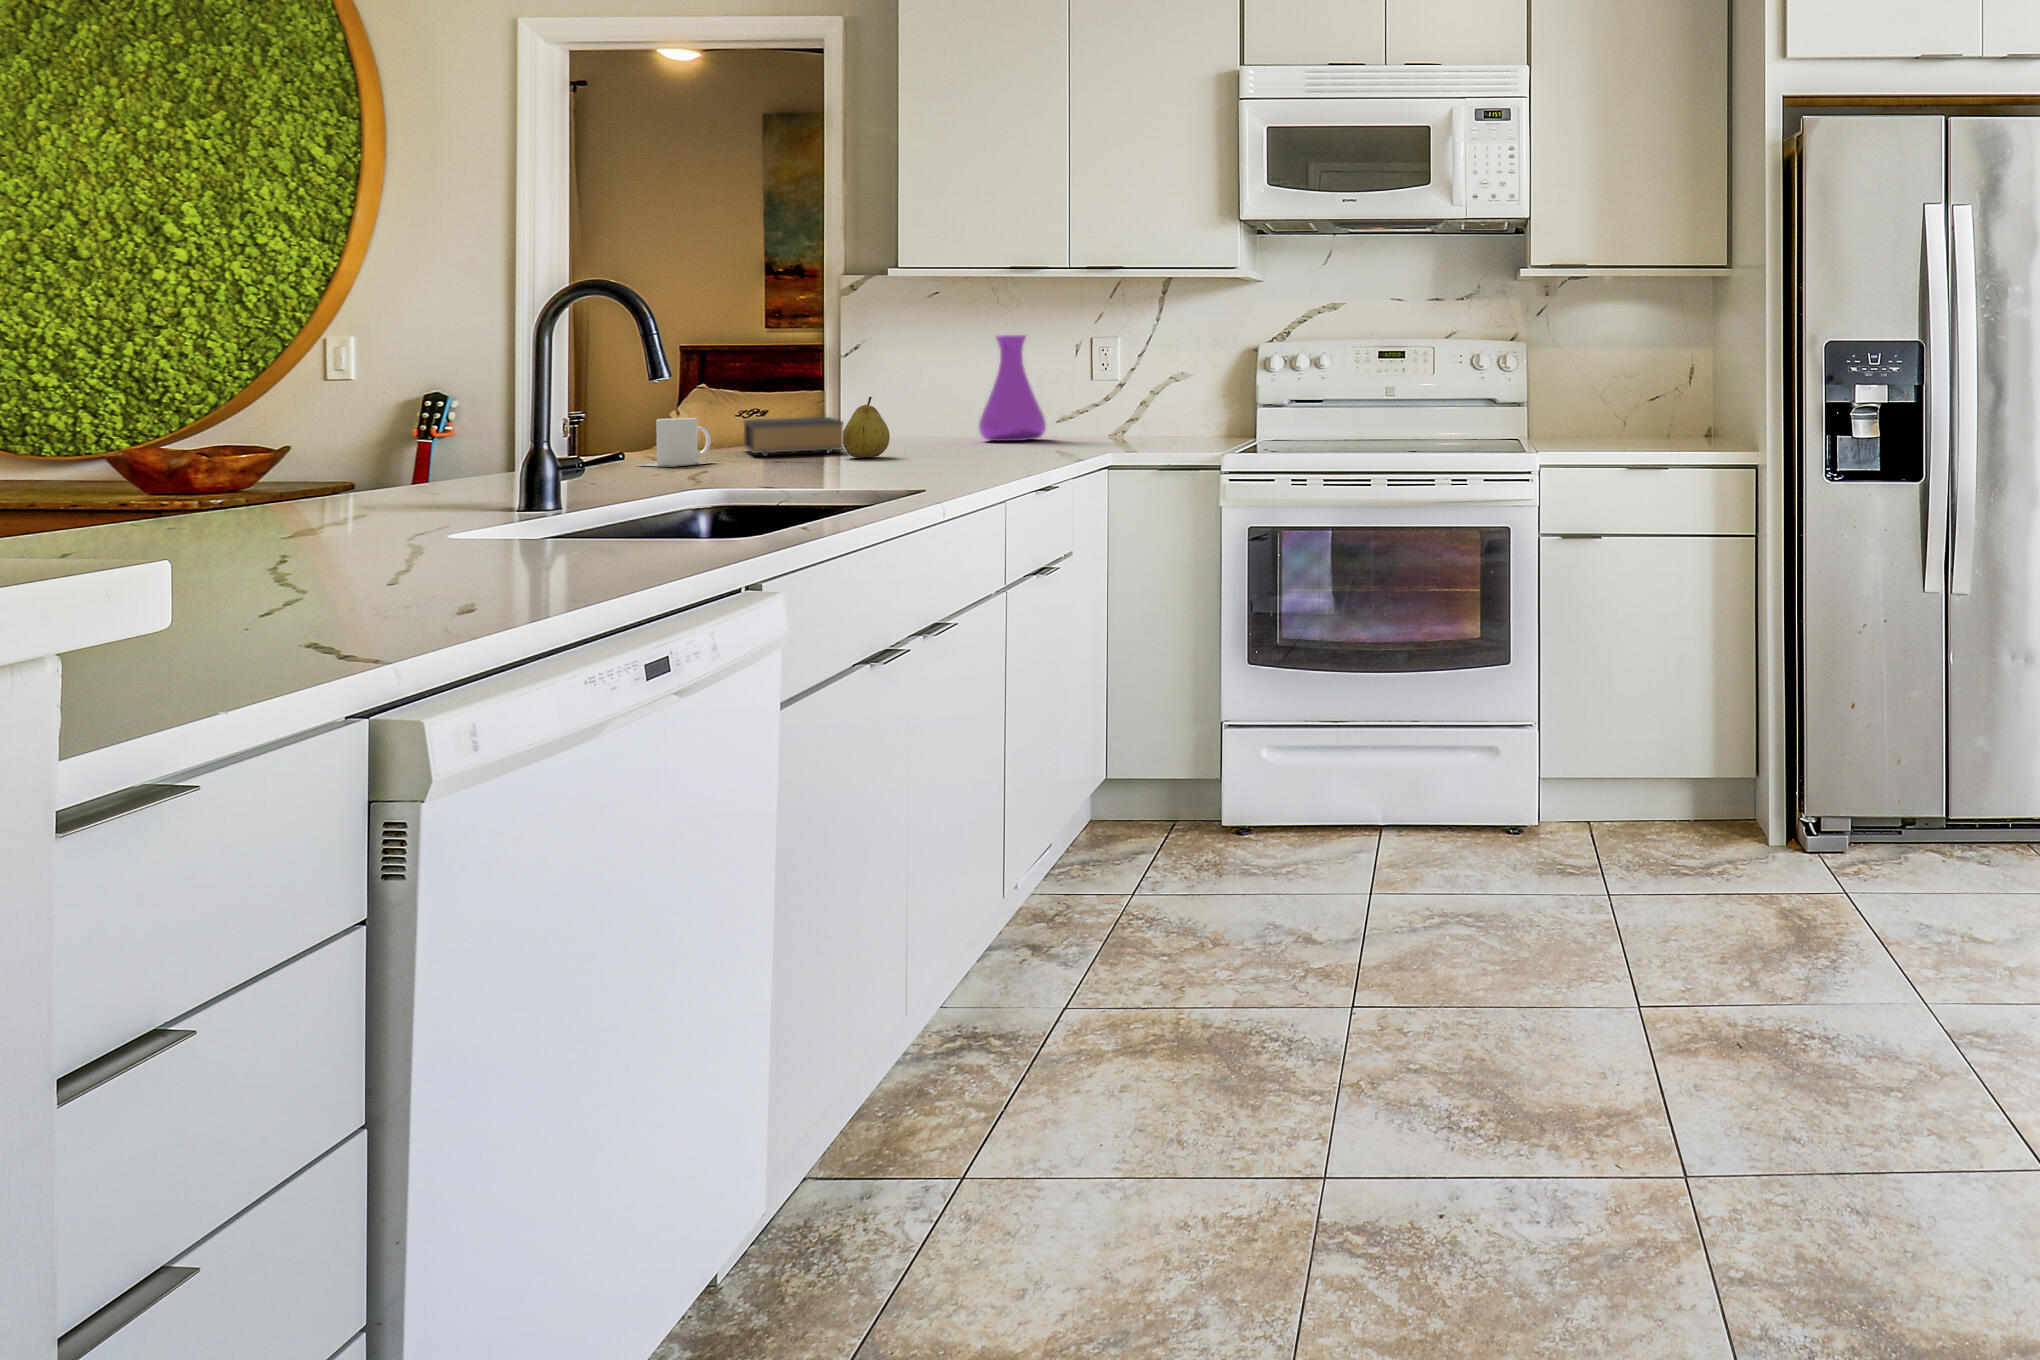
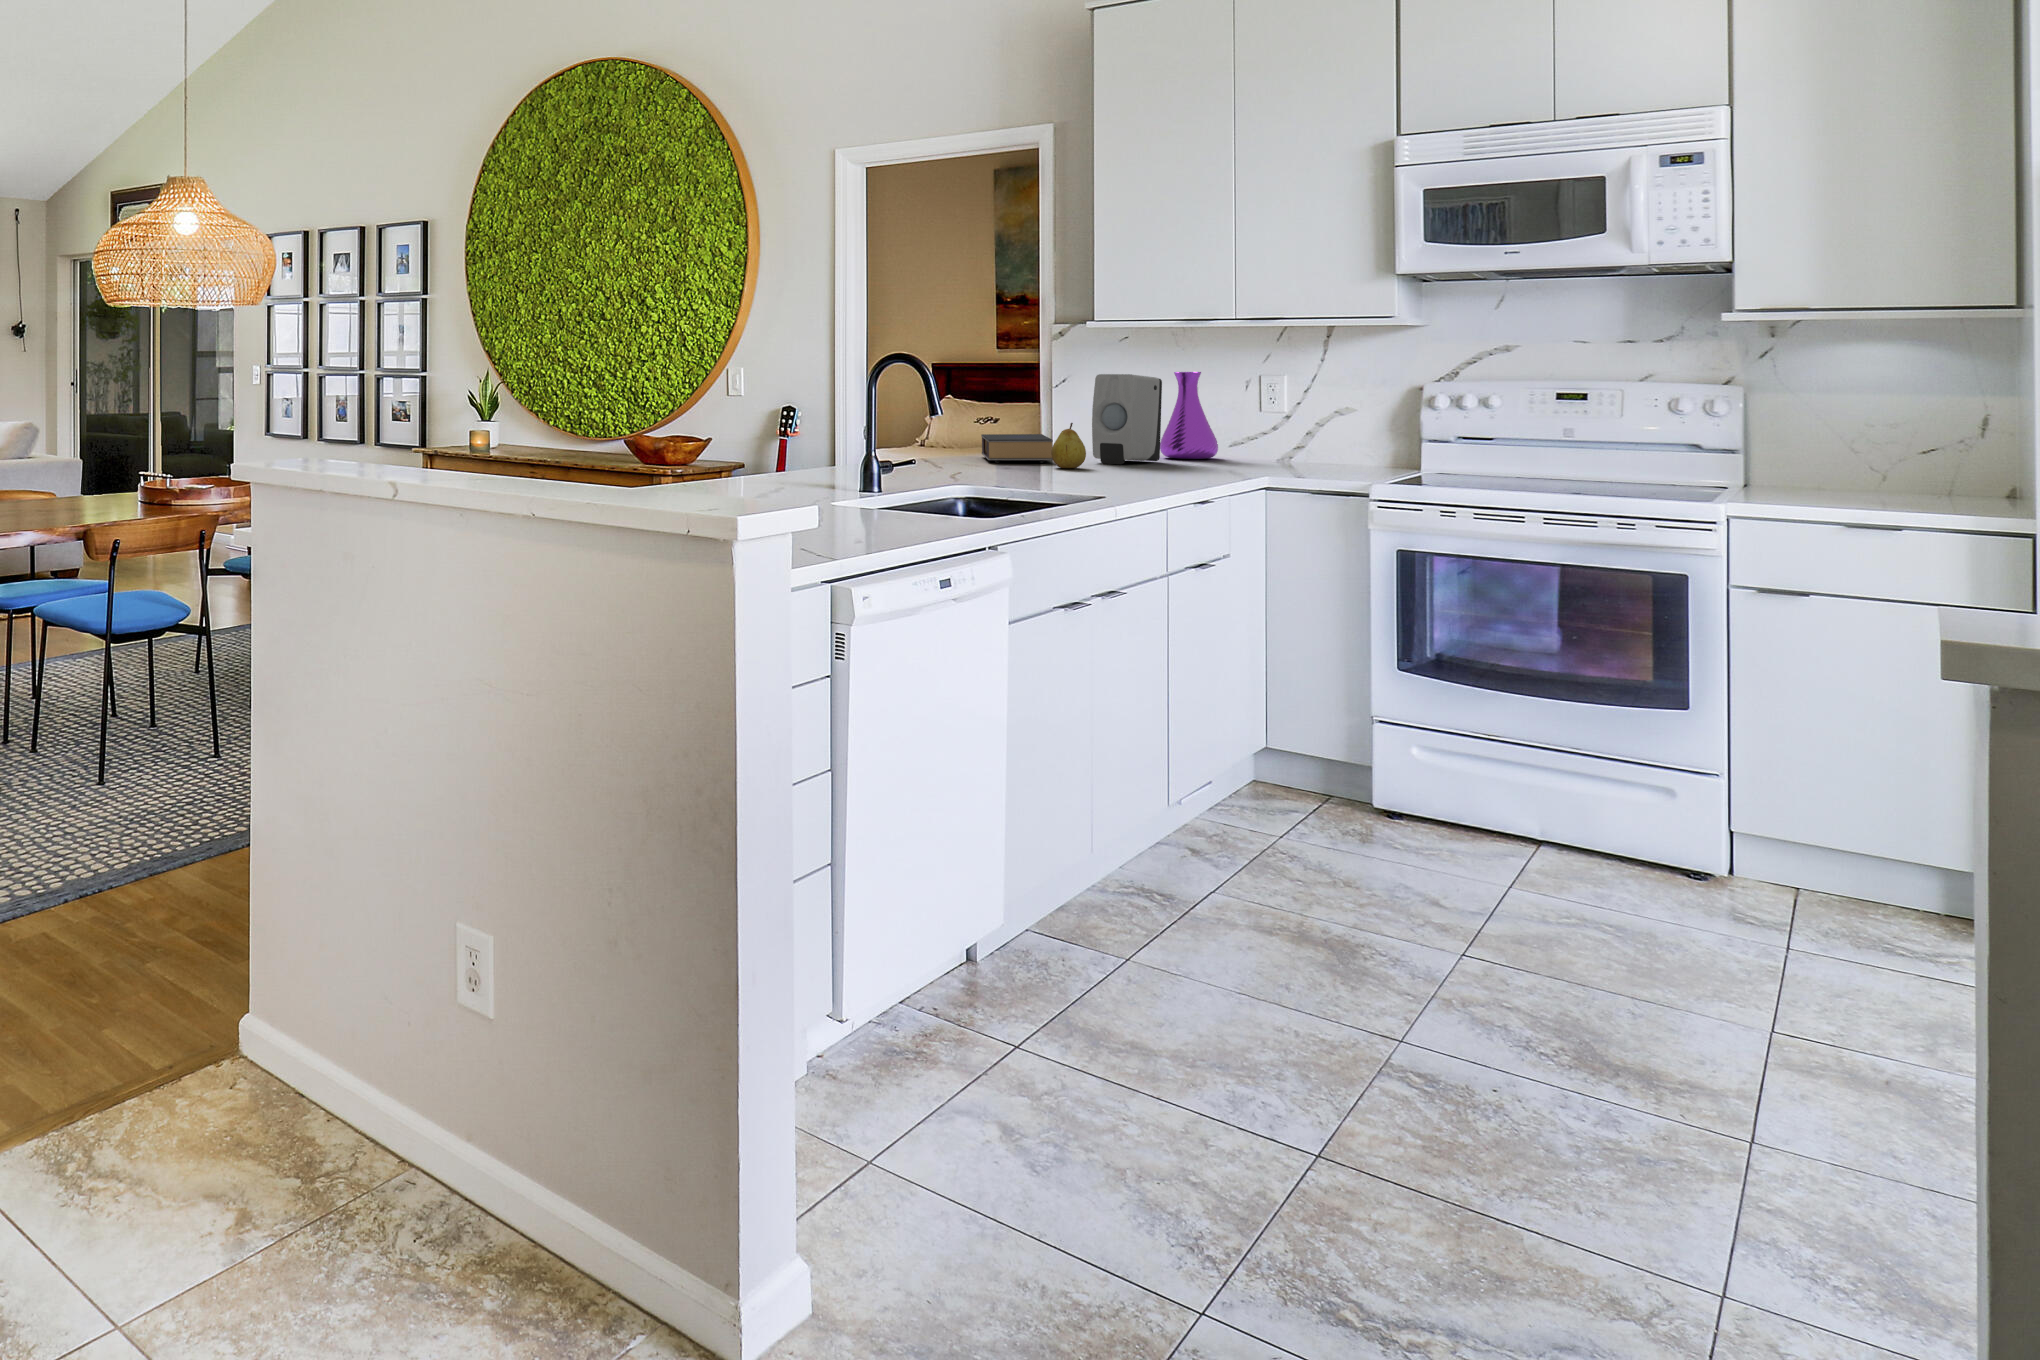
soap dispenser: none [896,334,983,450] -> present [1092,374,1162,464]
mug: present [639,418,716,467] -> none [914,434,967,468]

